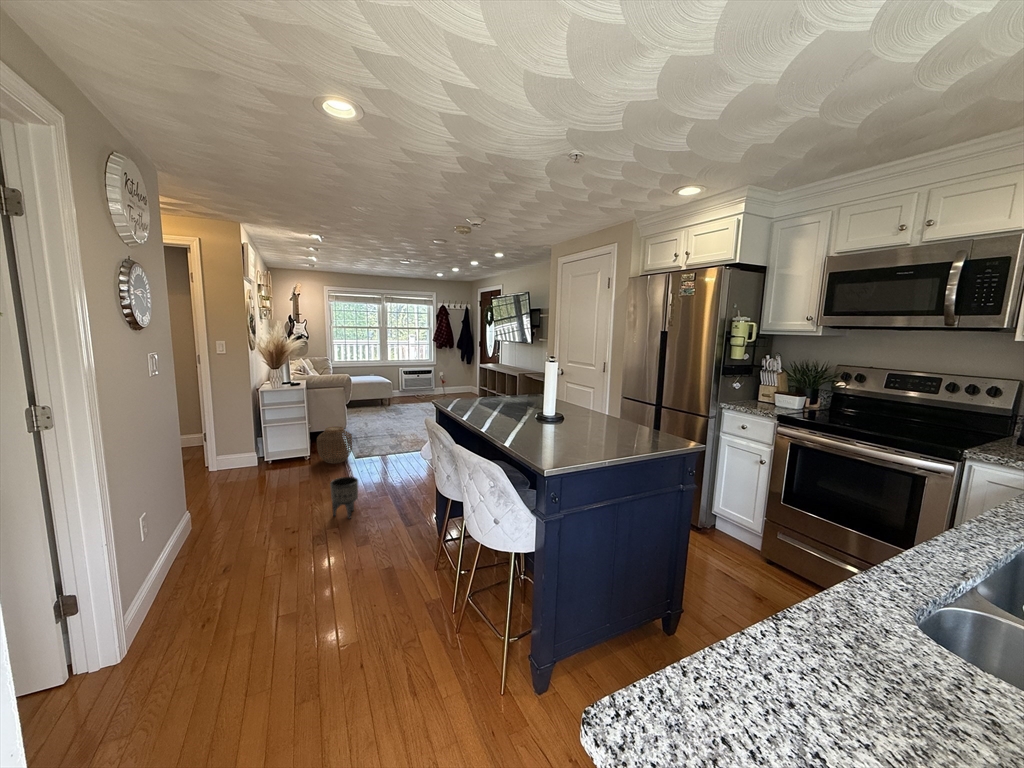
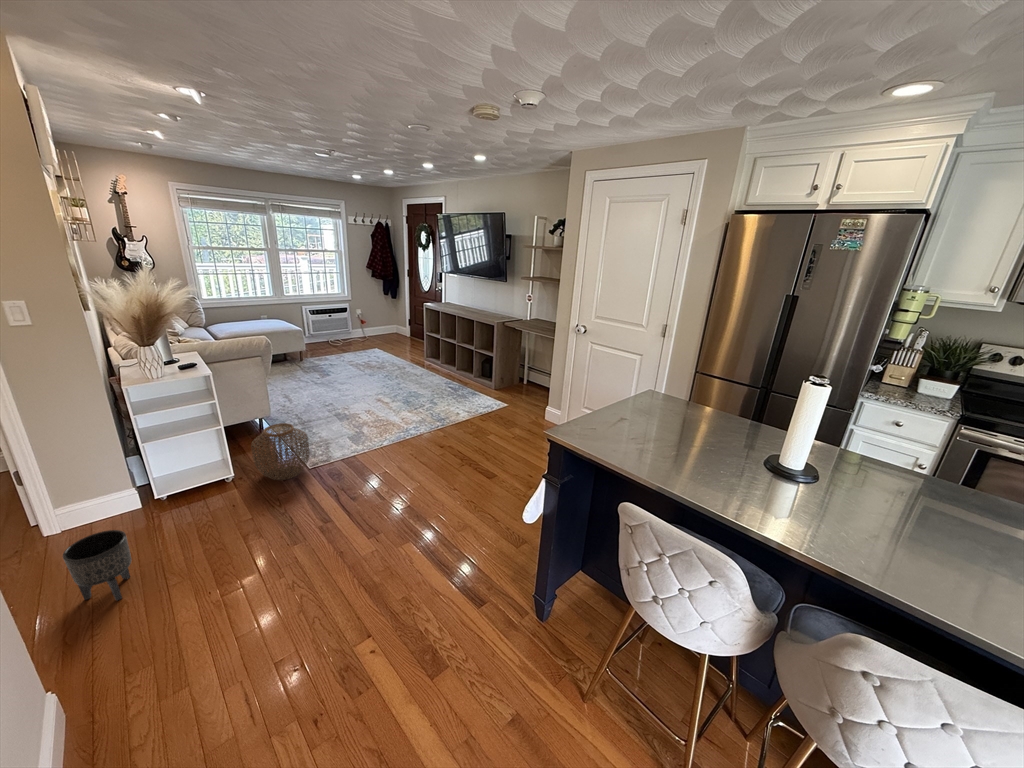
planter: present [330,477,358,519] -> present [63,530,131,601]

